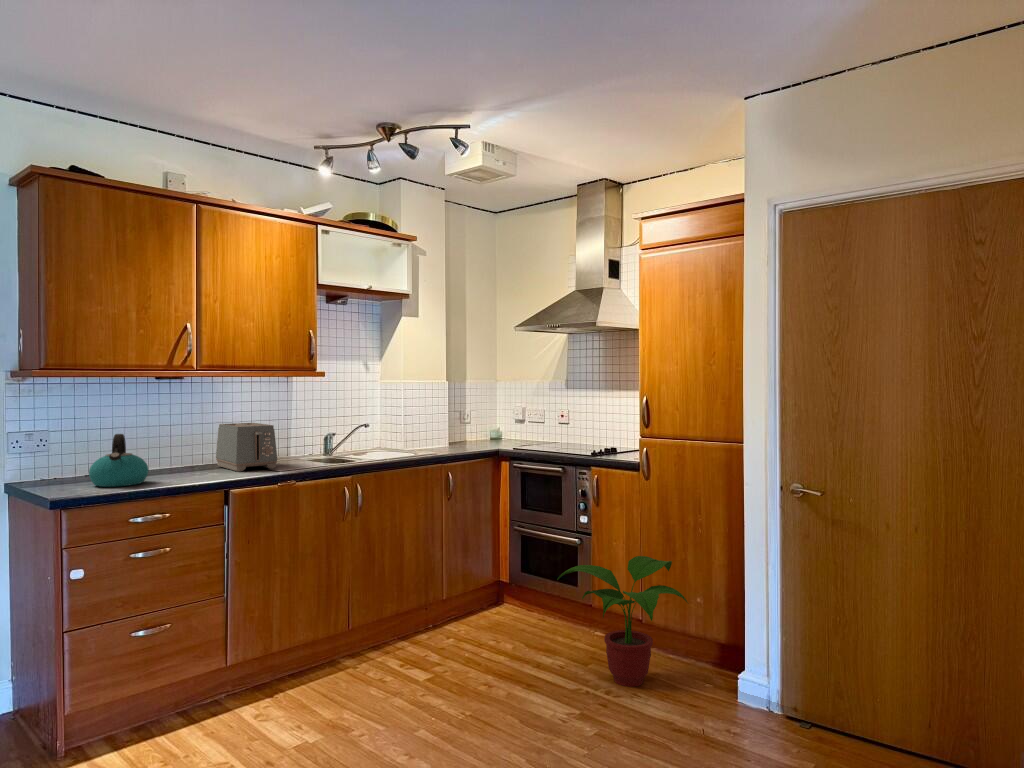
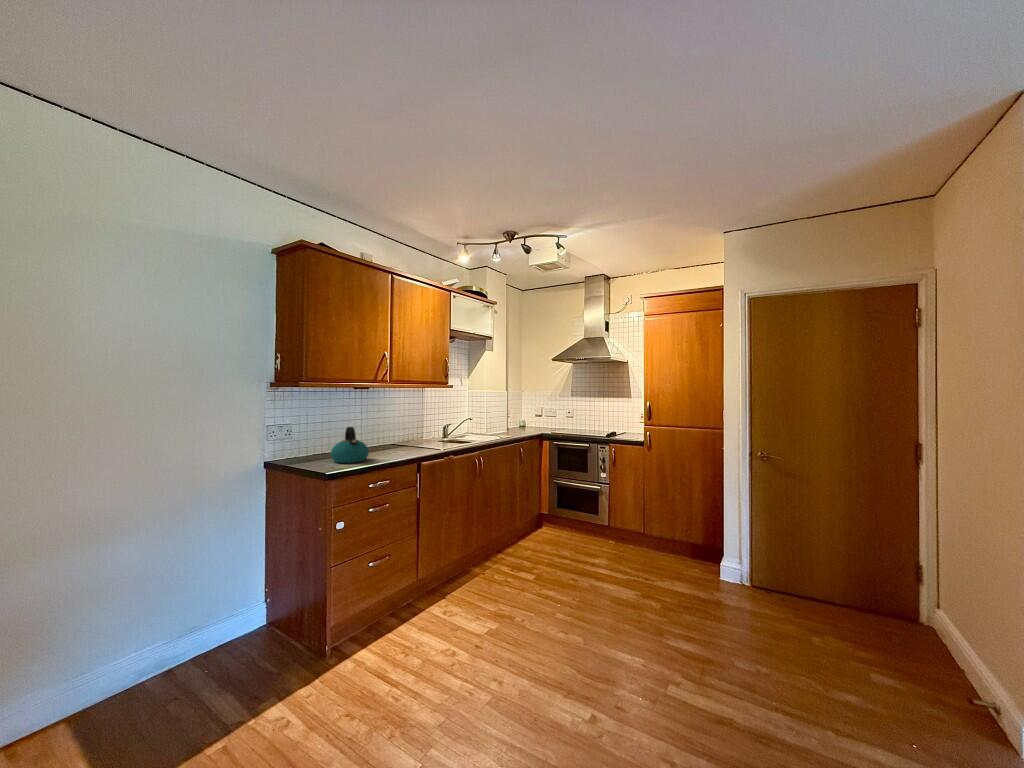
toaster: present [216,423,277,472] -> none [387,418,433,450]
potted plant: present [557,556,688,687] -> none [604,496,686,576]

